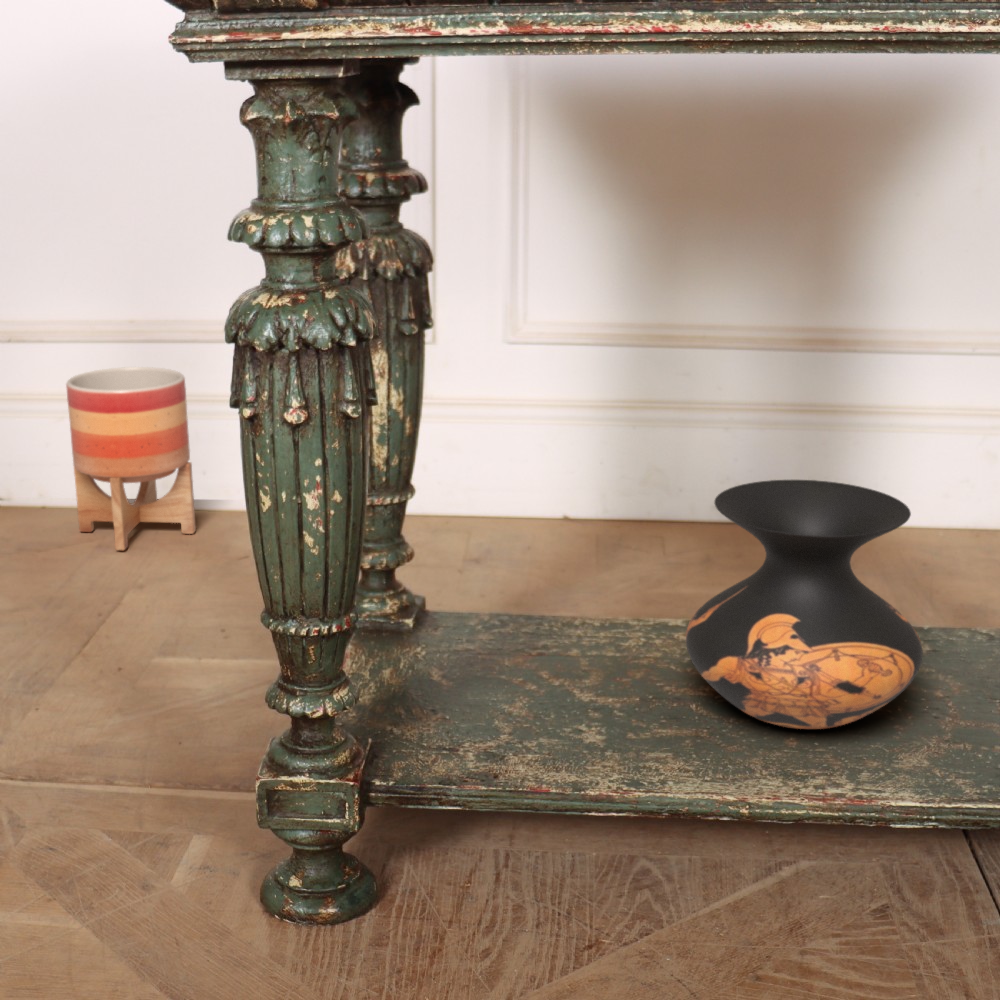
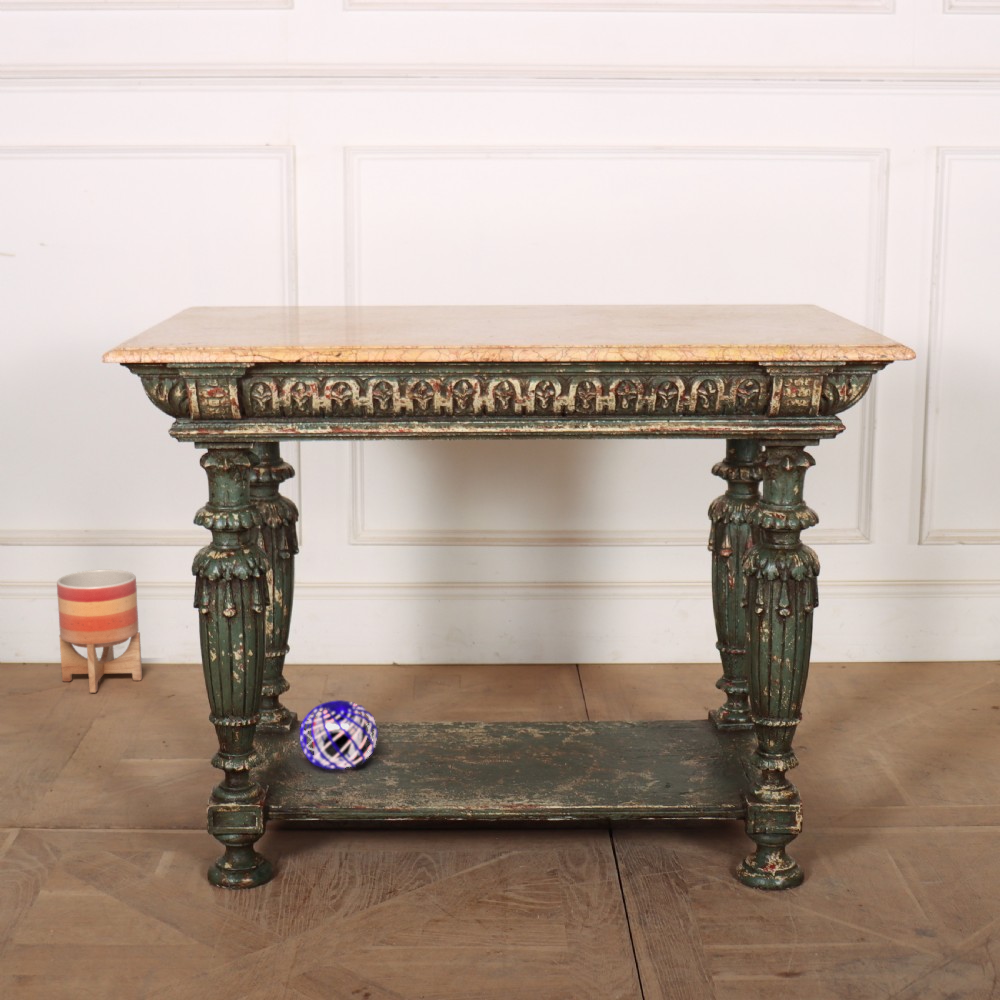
vase: present [686,480,923,729] -> none [444,635,573,773]
decorative orb: none [430,586,566,708] -> present [300,700,378,769]

